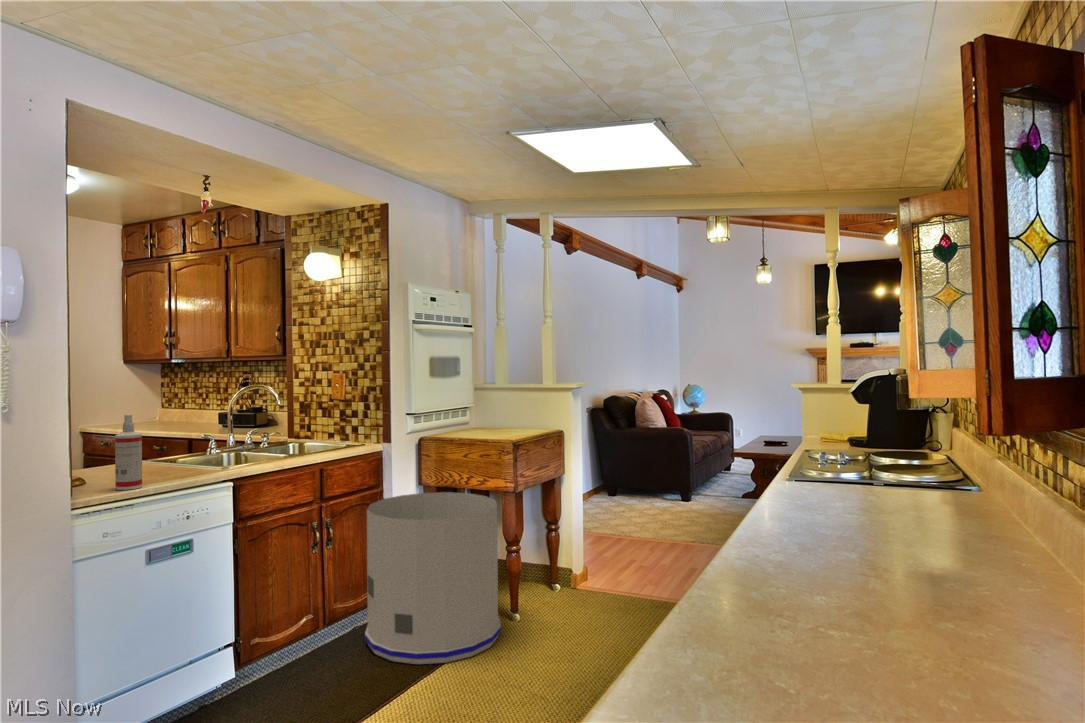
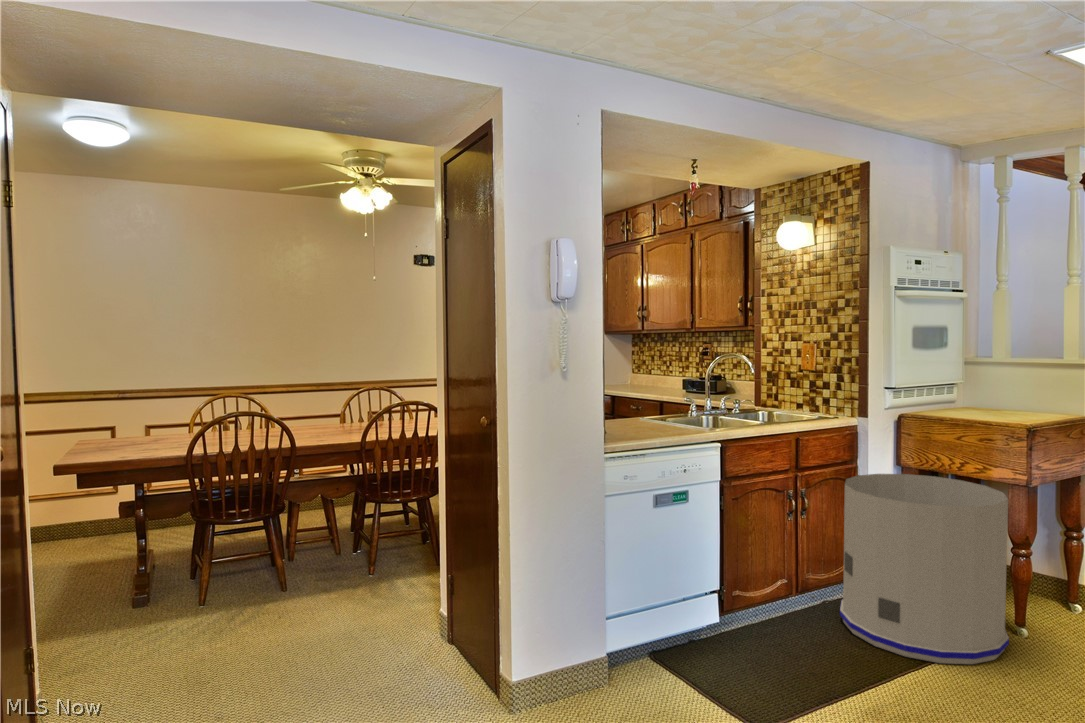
spray bottle: present [115,415,142,490] -> none [628,377,648,441]

